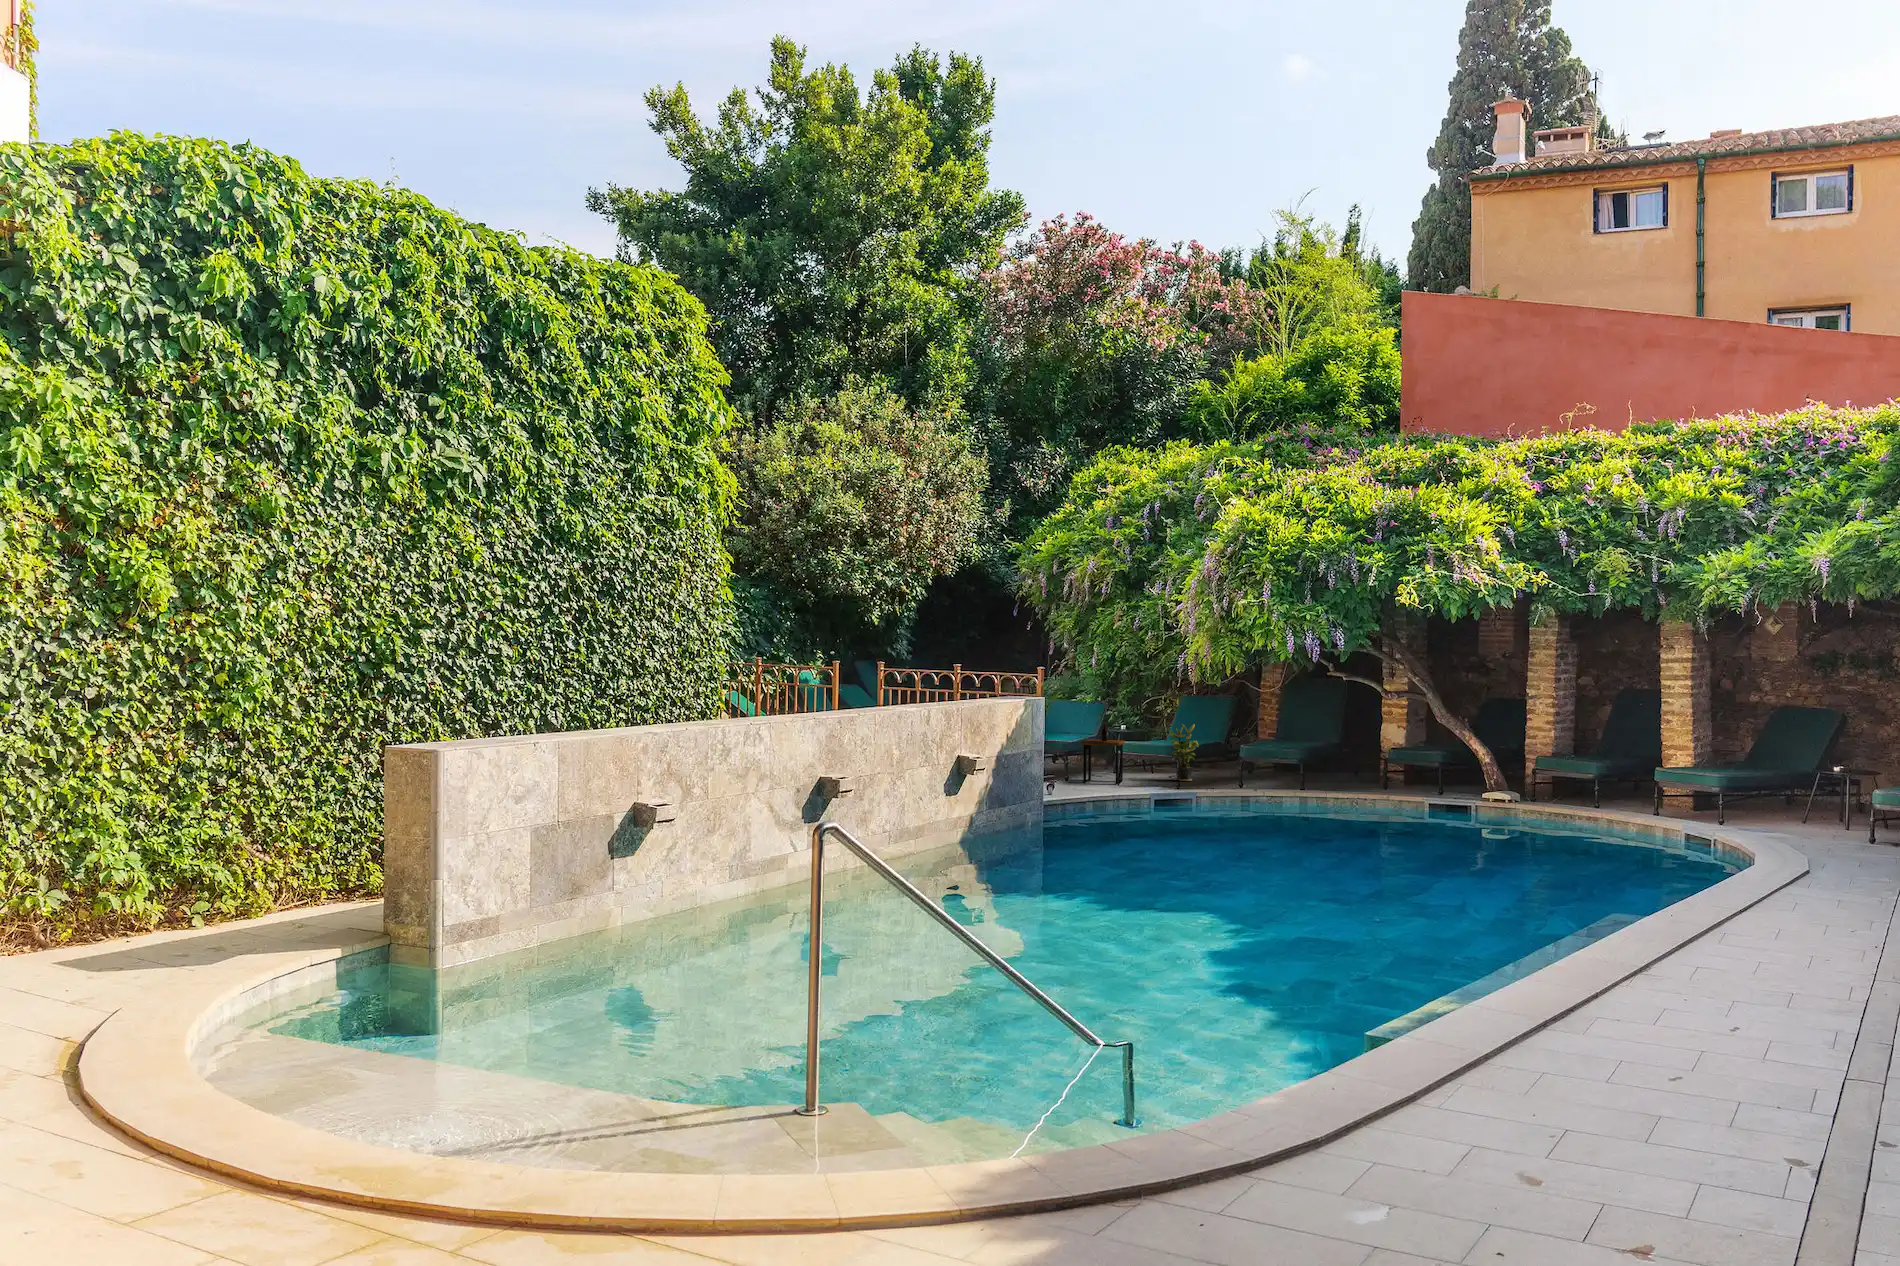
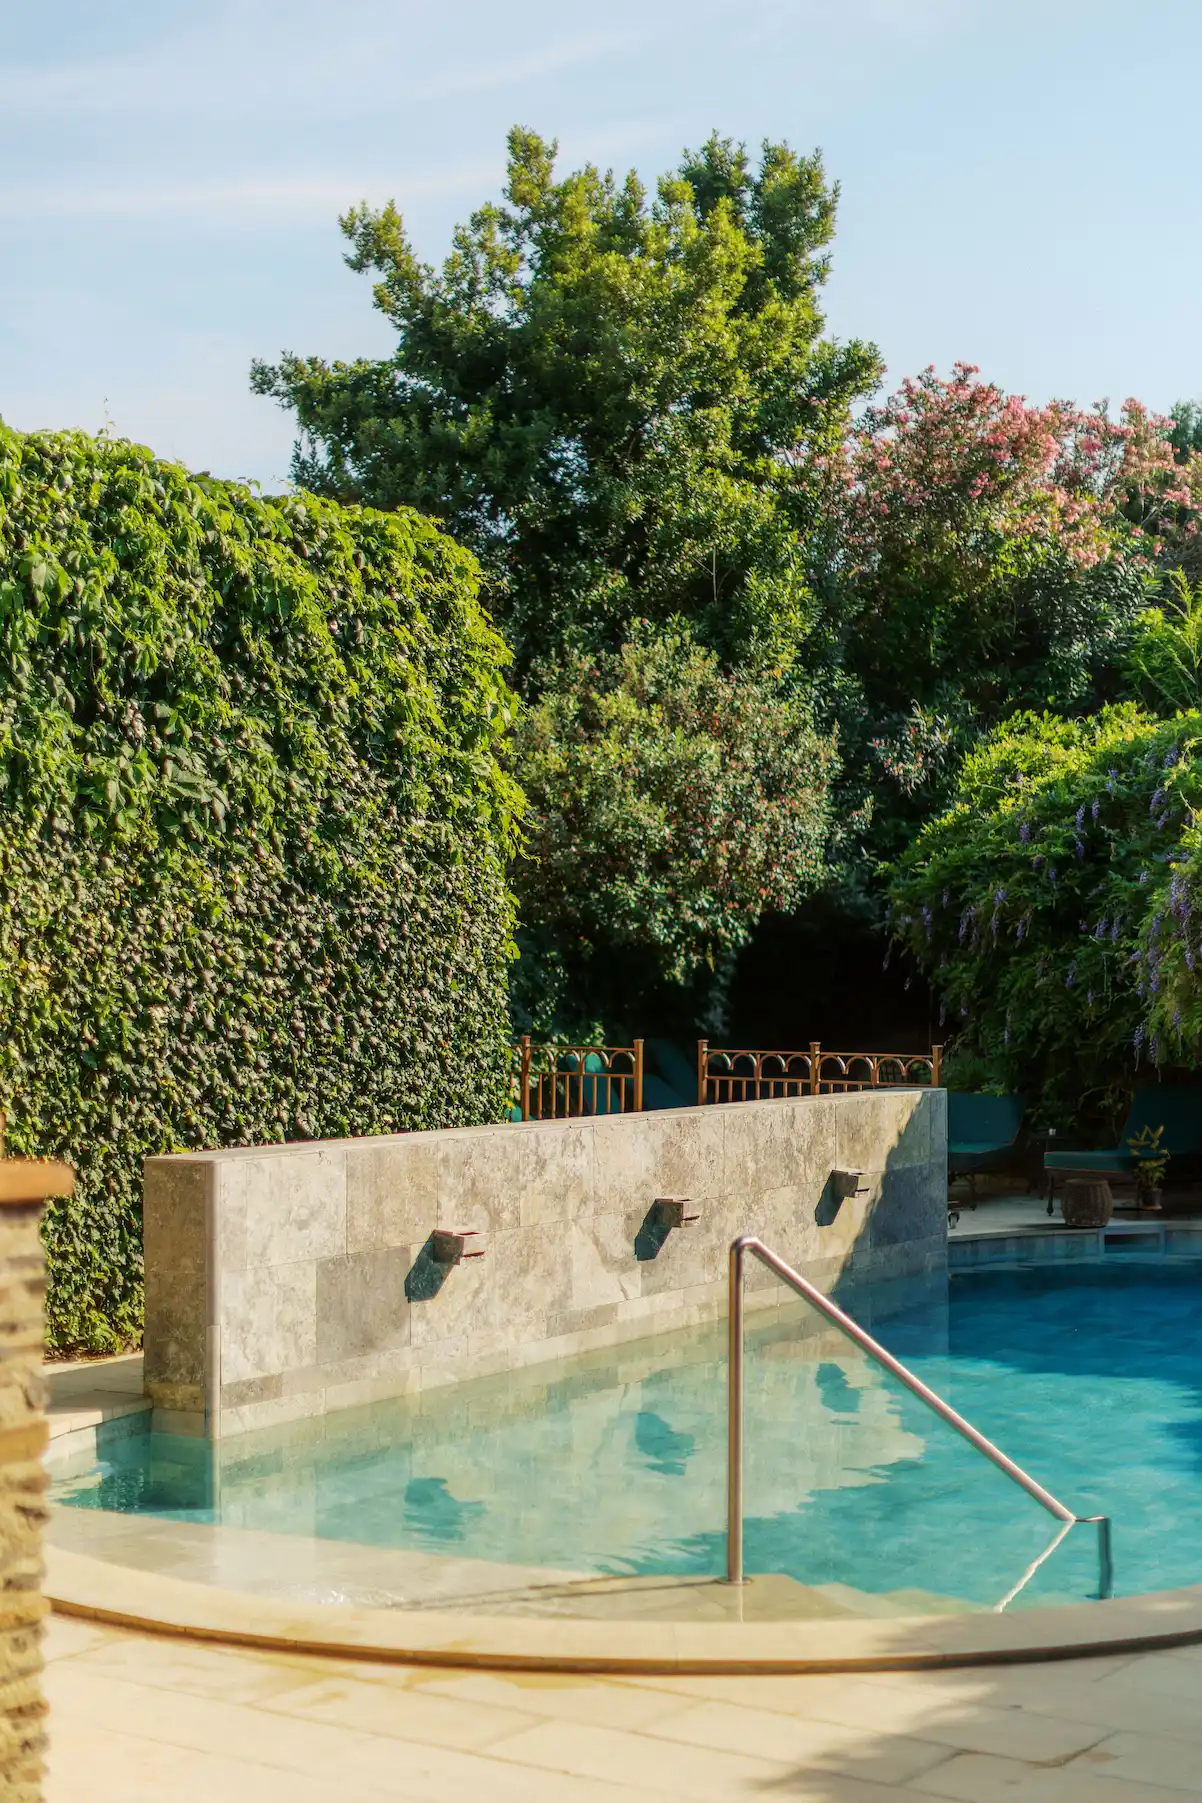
side table: present [1082,724,1125,784] -> none [999,1127,1061,1214]
woven basket: none [1122,761,1159,794] -> present [1060,1179,1113,1227]

